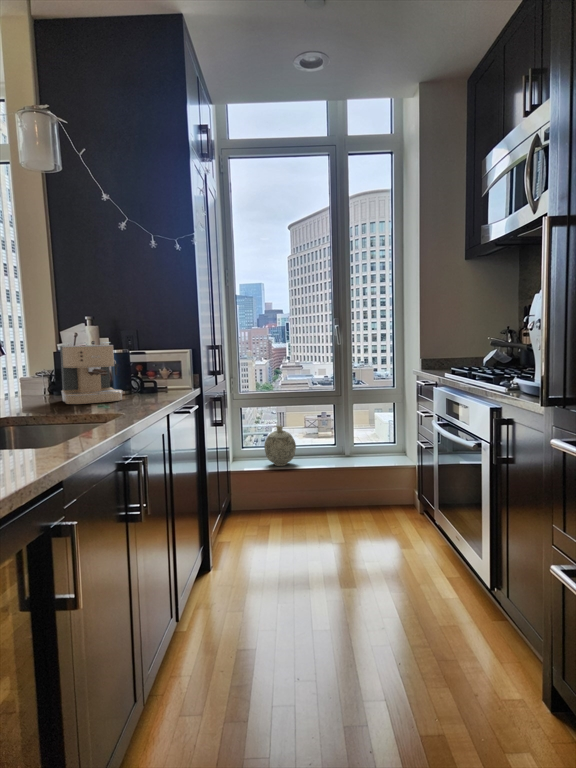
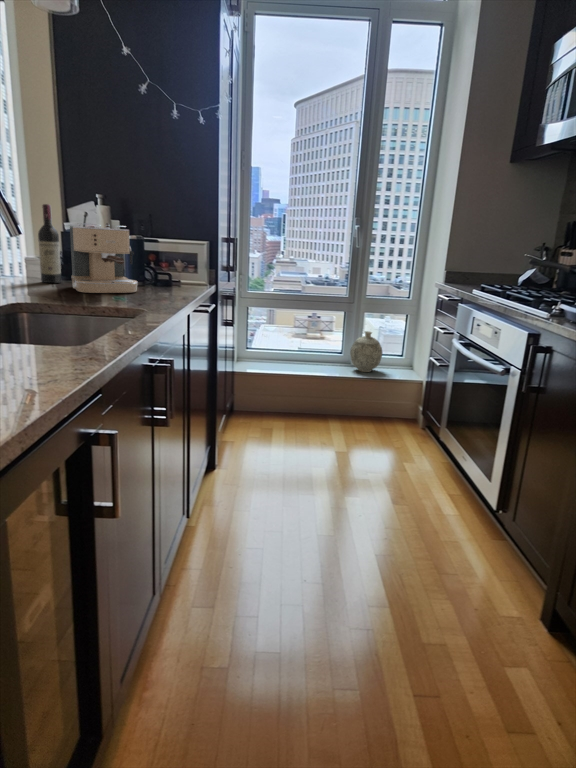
wine bottle: none [32,329,54,399] -> present [38,204,61,283]
decorative vase: present [264,426,296,466] -> present [350,331,382,372]

